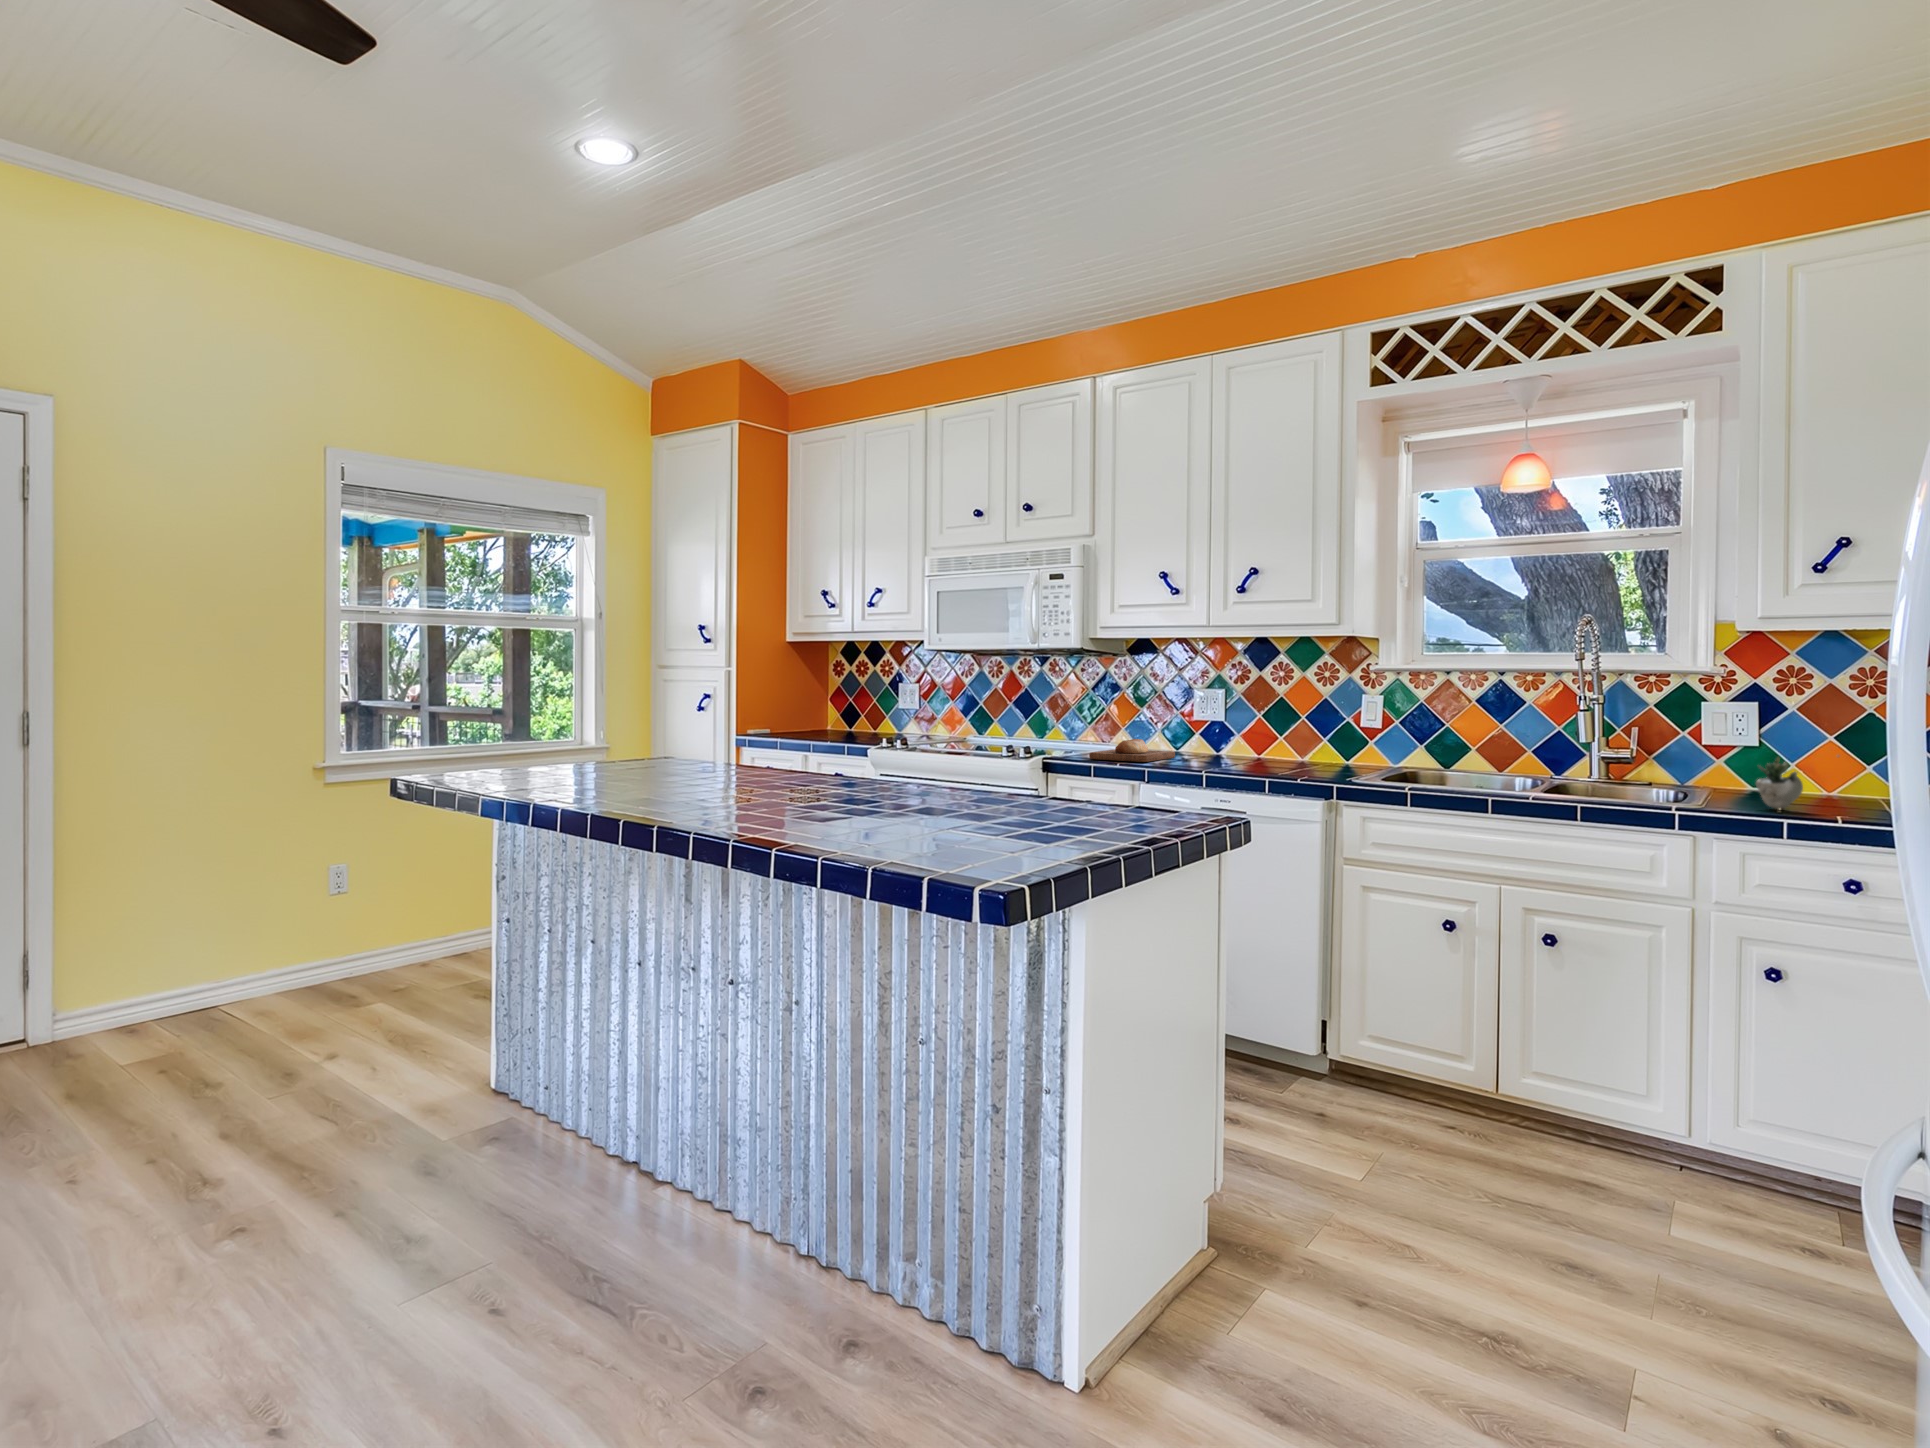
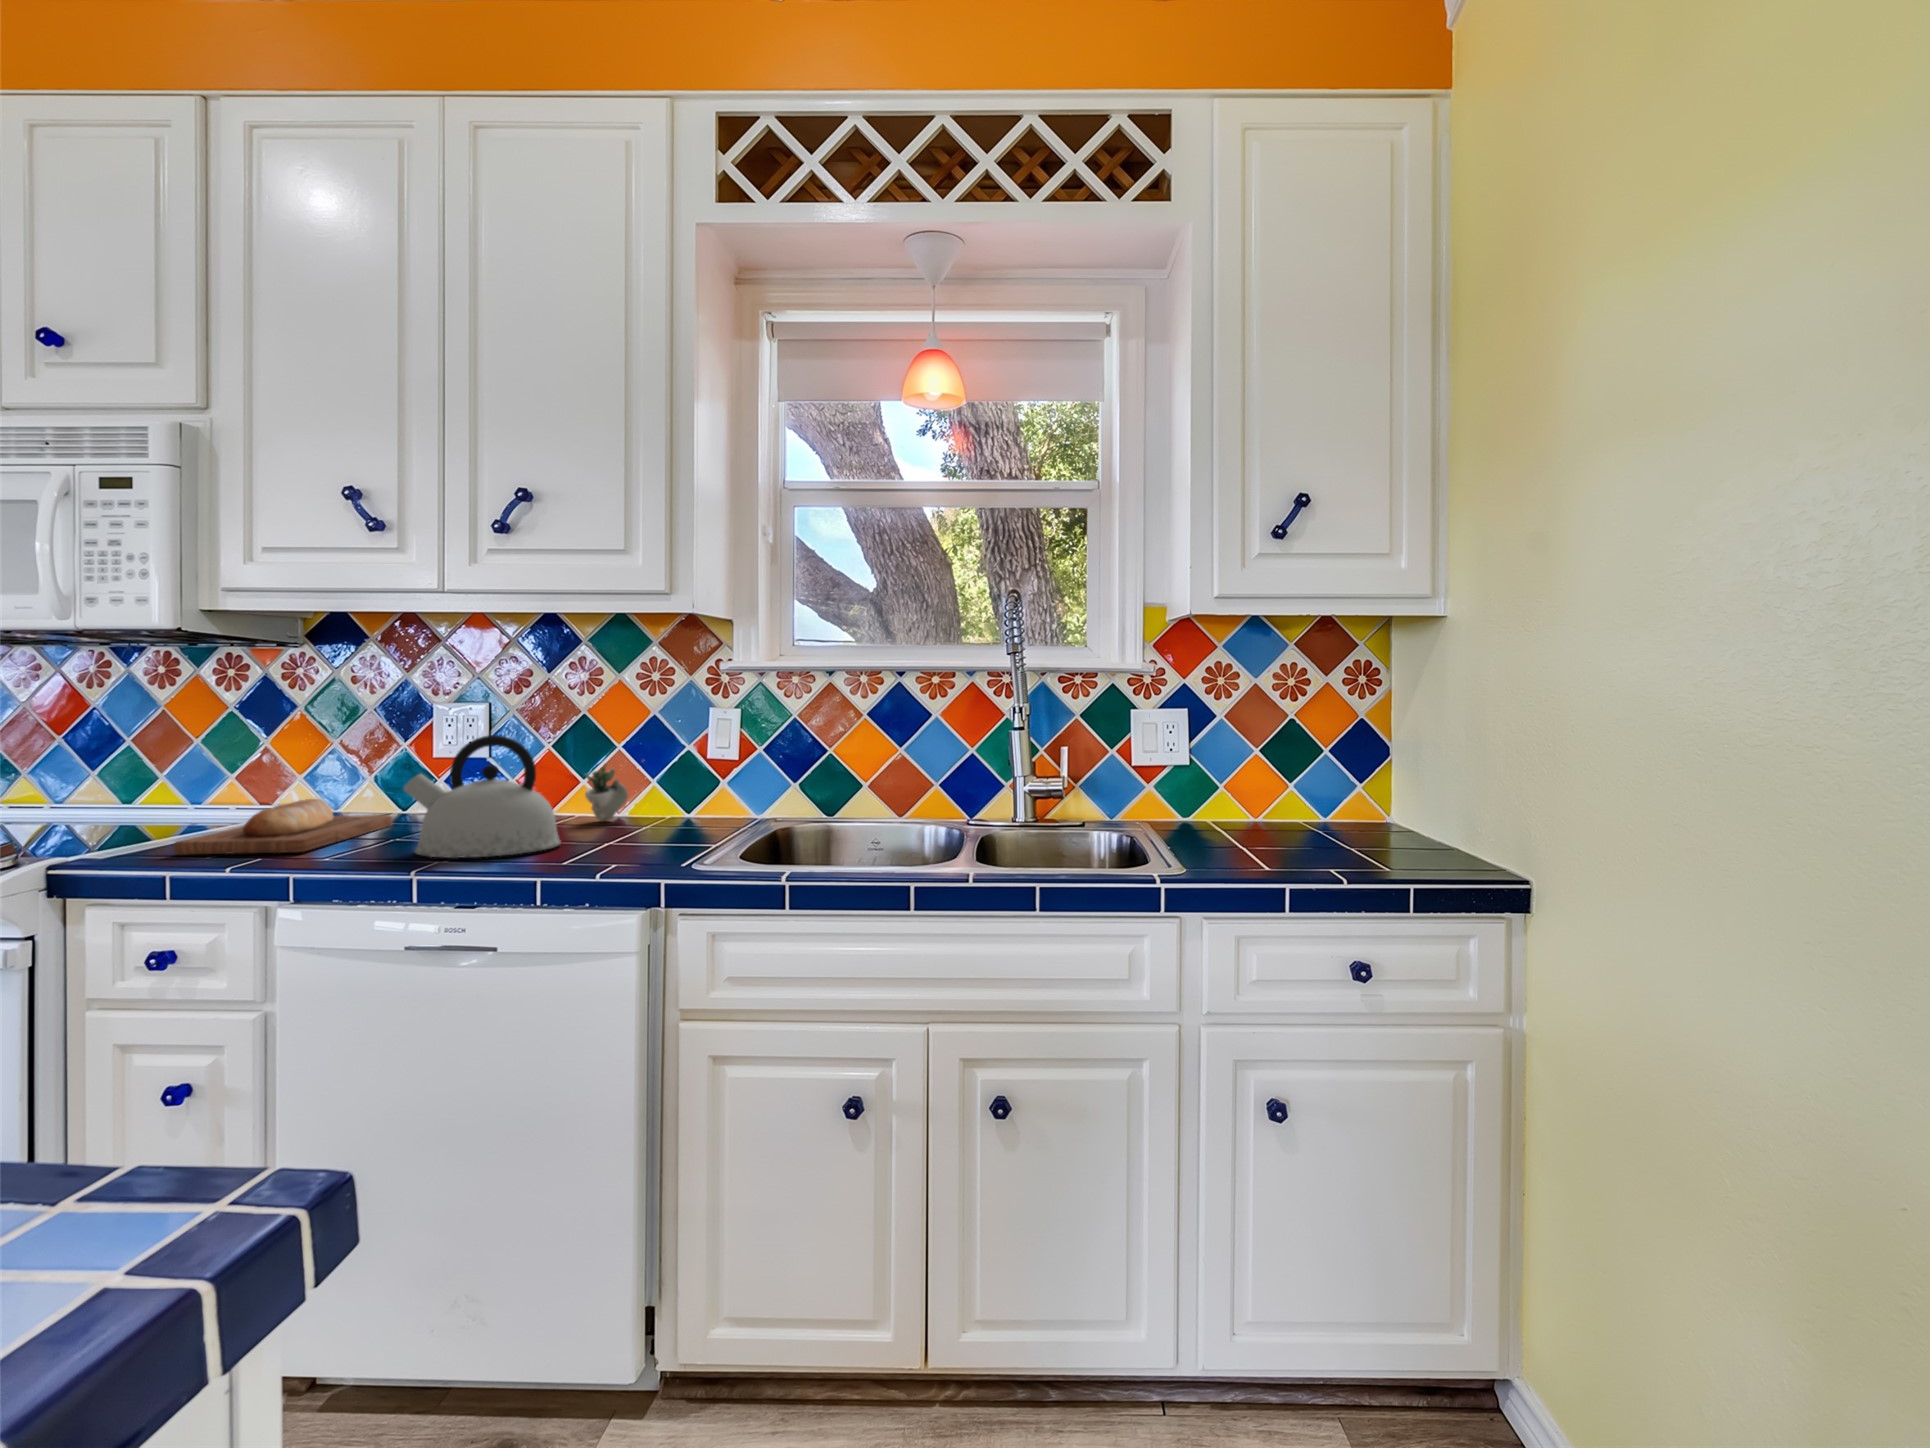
kettle: none [1193,705,1274,770] -> present [404,735,561,858]
succulent plant: present [1756,757,1803,809] -> present [585,764,628,821]

